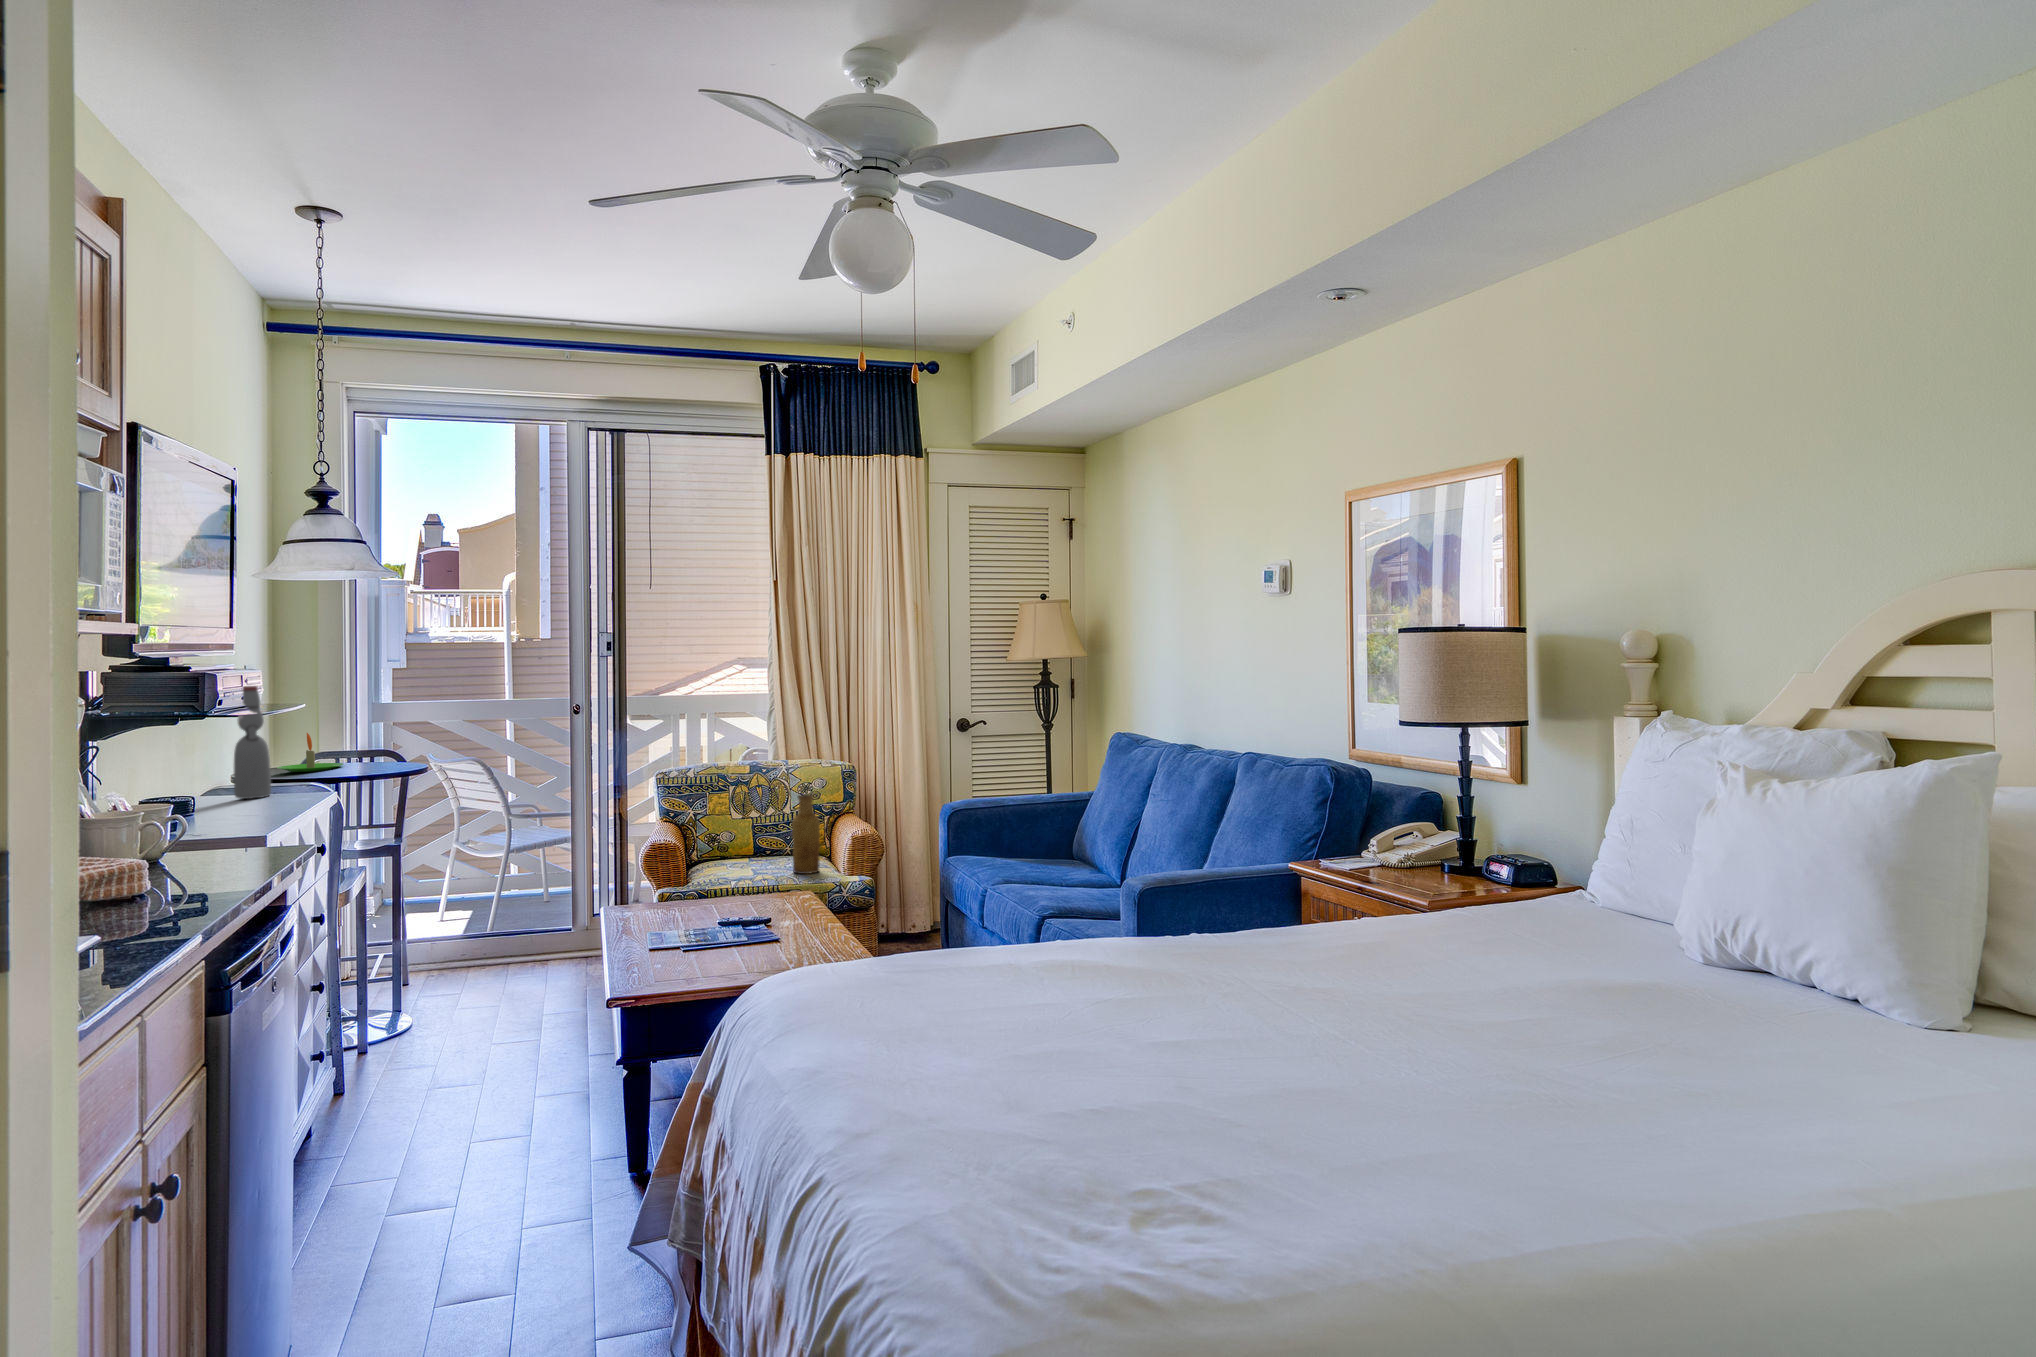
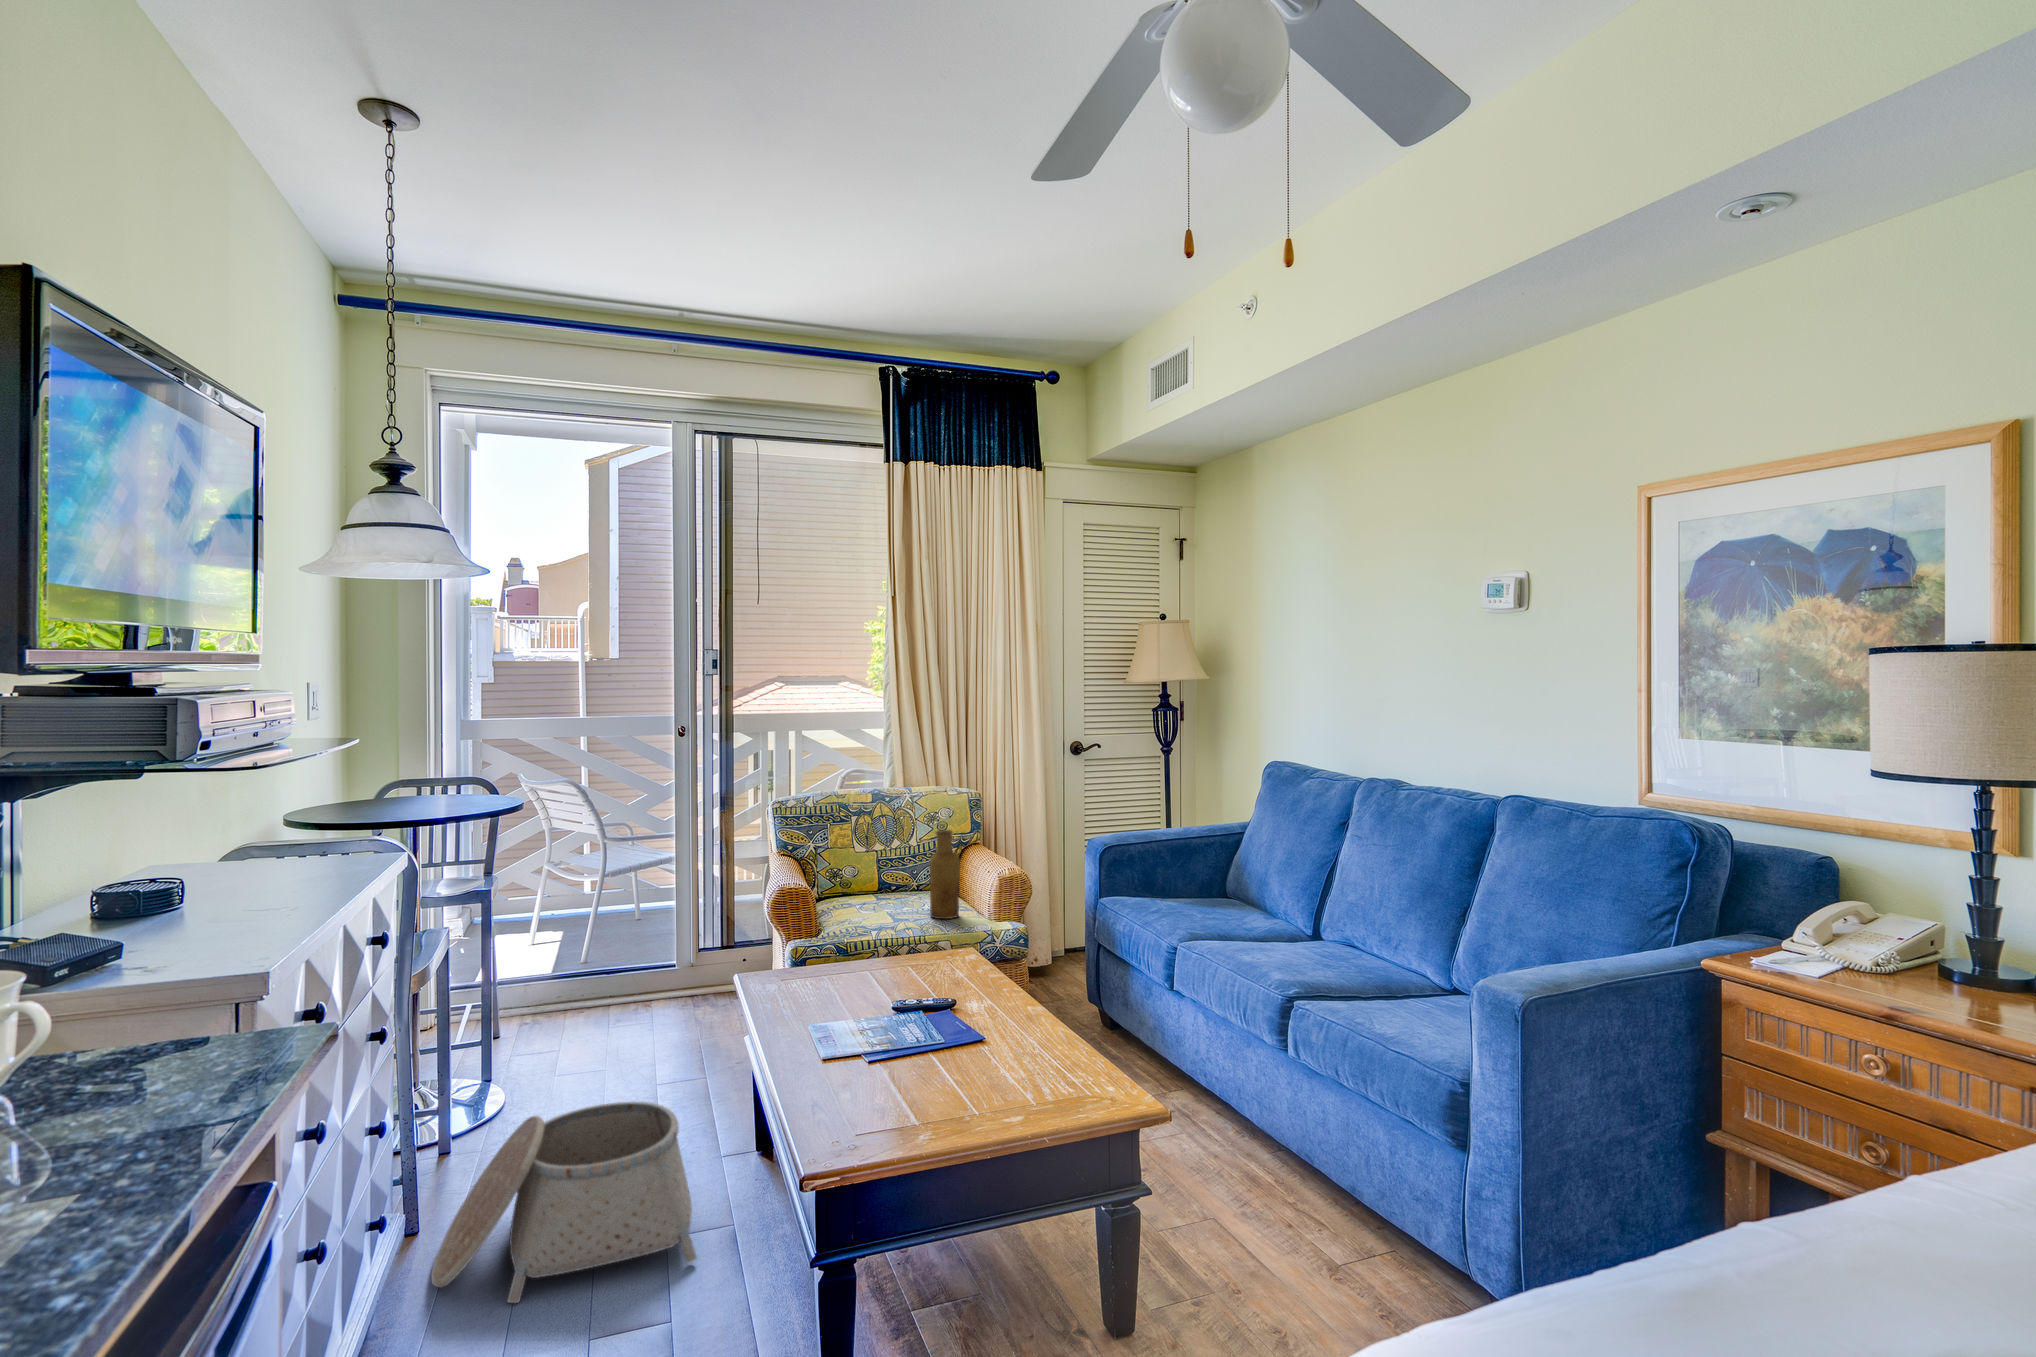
bottle: present [234,686,271,799] -> none [292,716,340,860]
candle: present [277,733,344,772] -> none [350,763,429,810]
basket: none [346,1002,555,1137] -> present [431,1102,697,1303]

